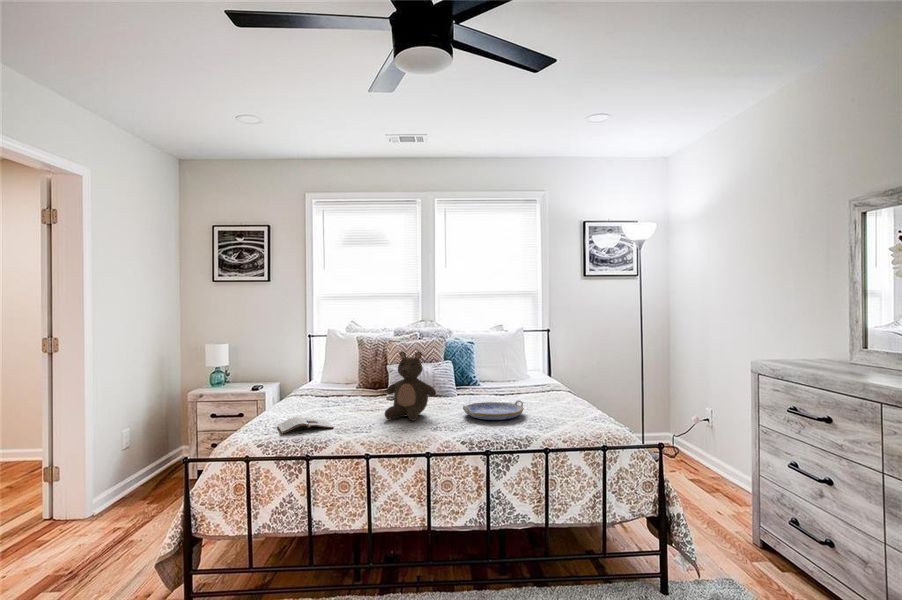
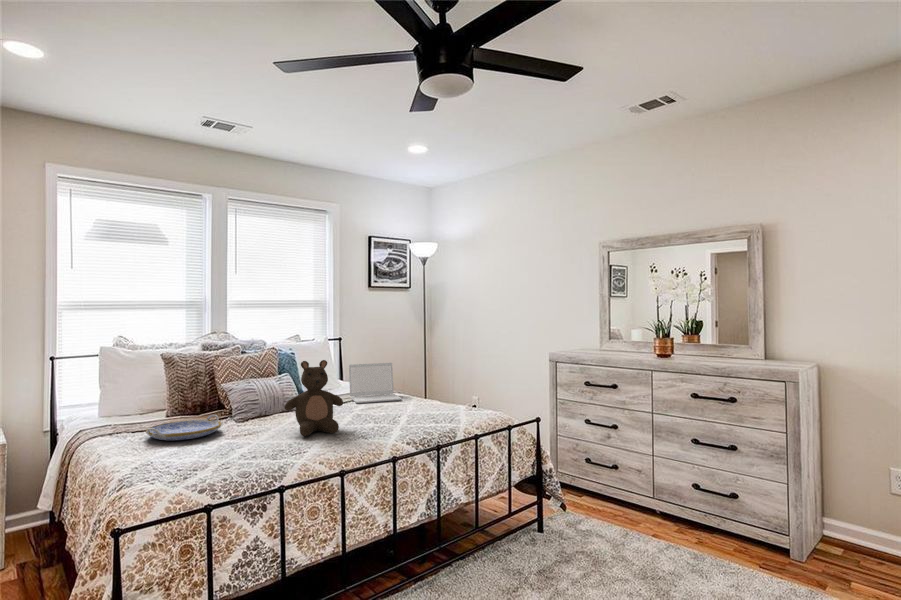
laptop: none [496,357,550,399] -> present [349,363,401,403]
serving tray: present [463,400,524,420] -> present [146,415,222,440]
magazine: present [278,417,334,434] -> none [180,450,262,471]

